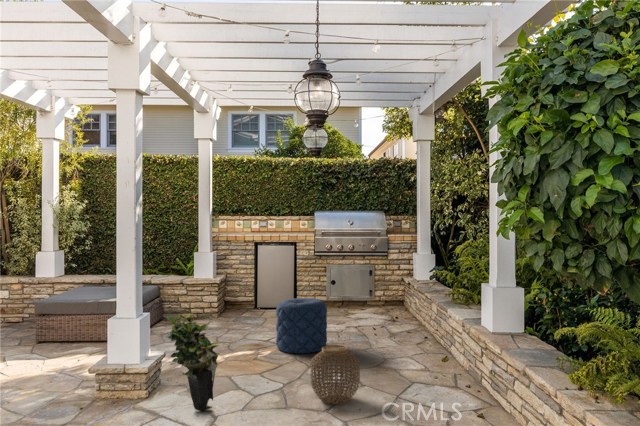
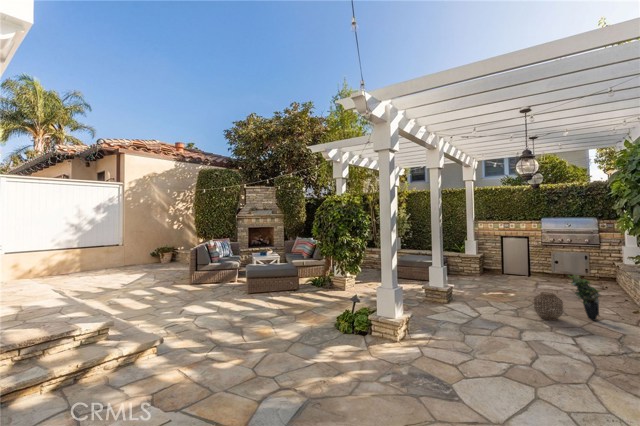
pouf: present [276,298,327,353] -> none [515,269,548,298]
potted plant: present [166,313,220,412] -> present [569,275,601,320]

